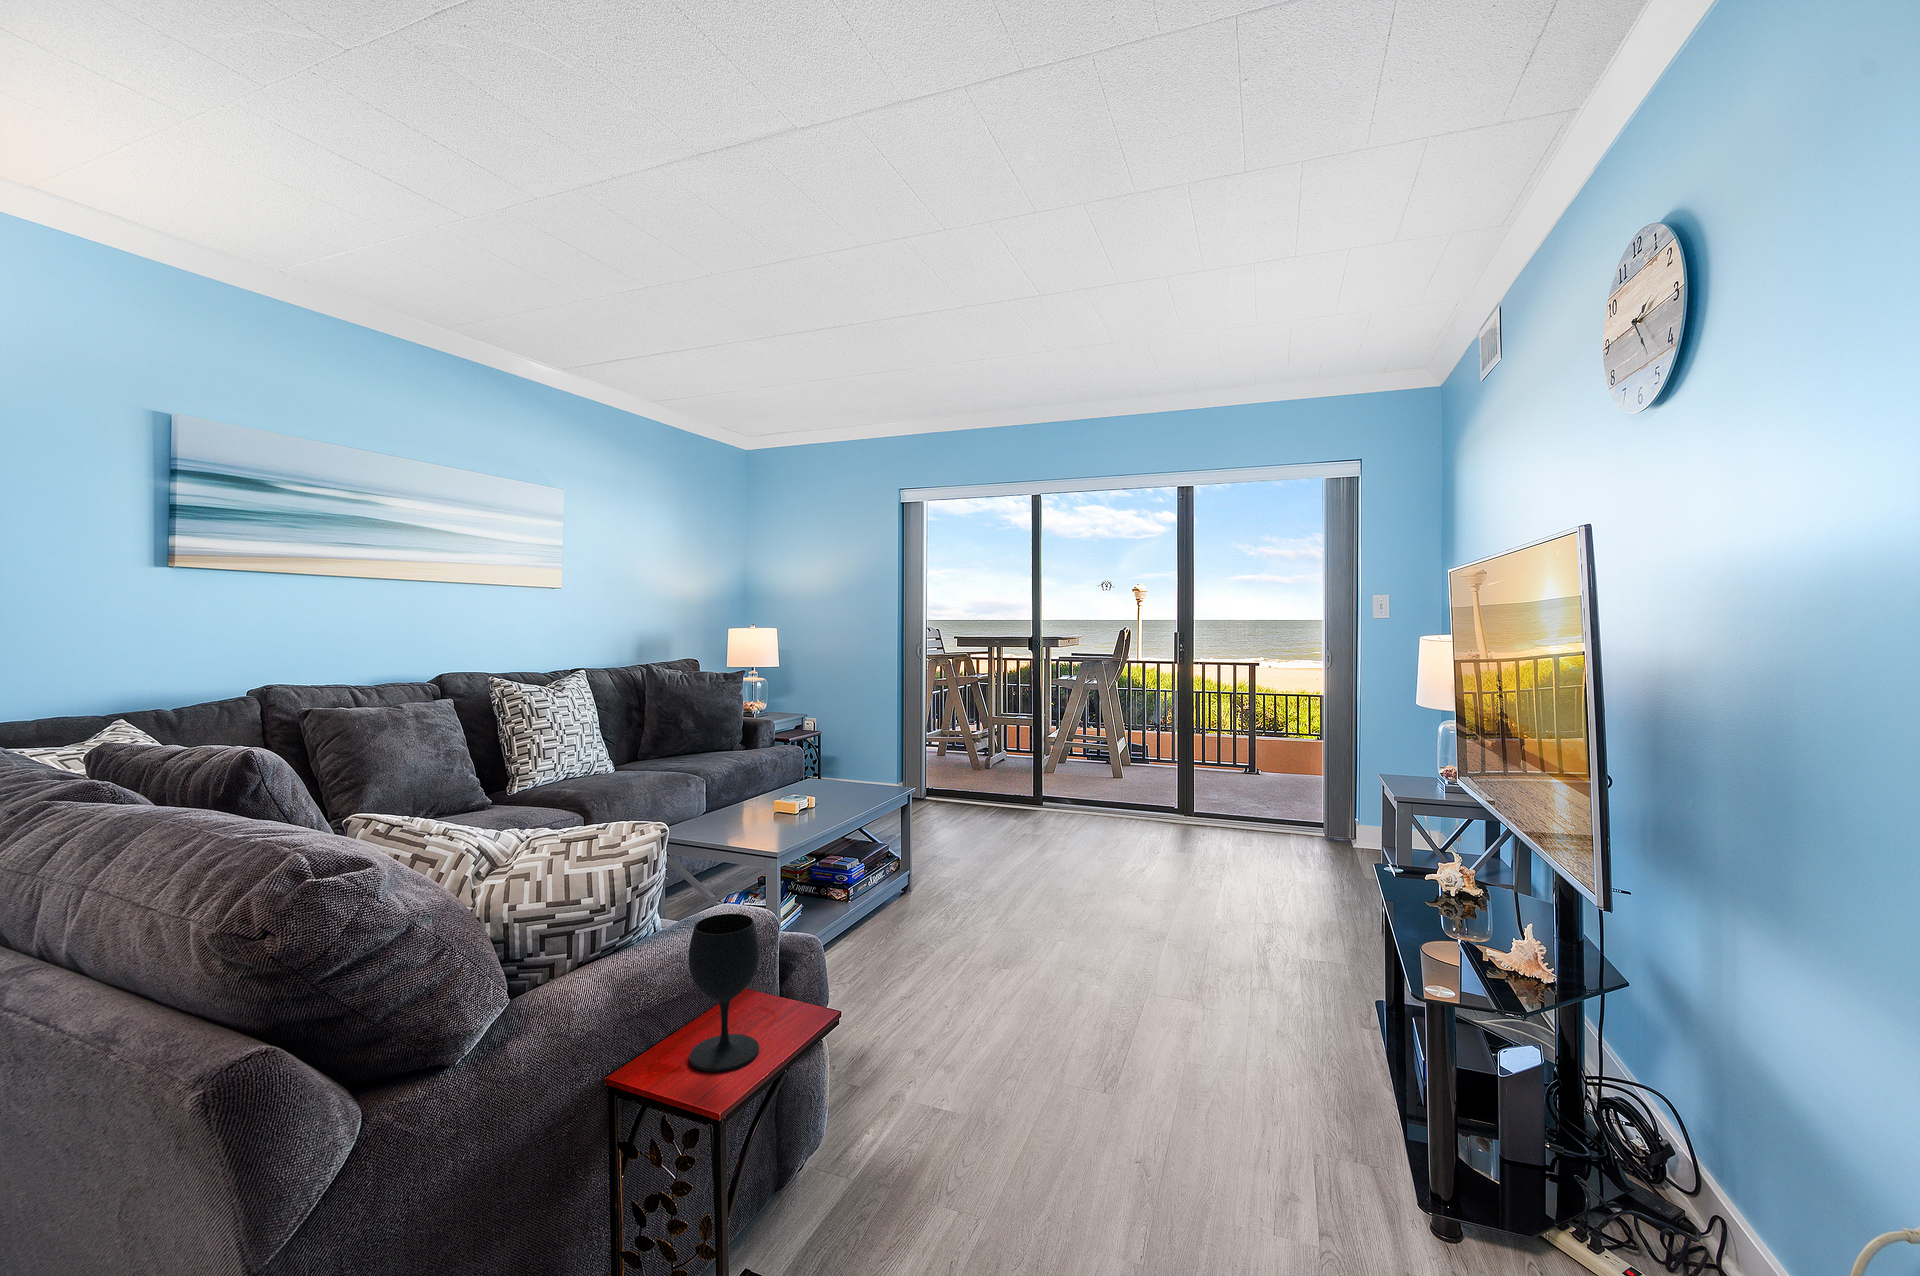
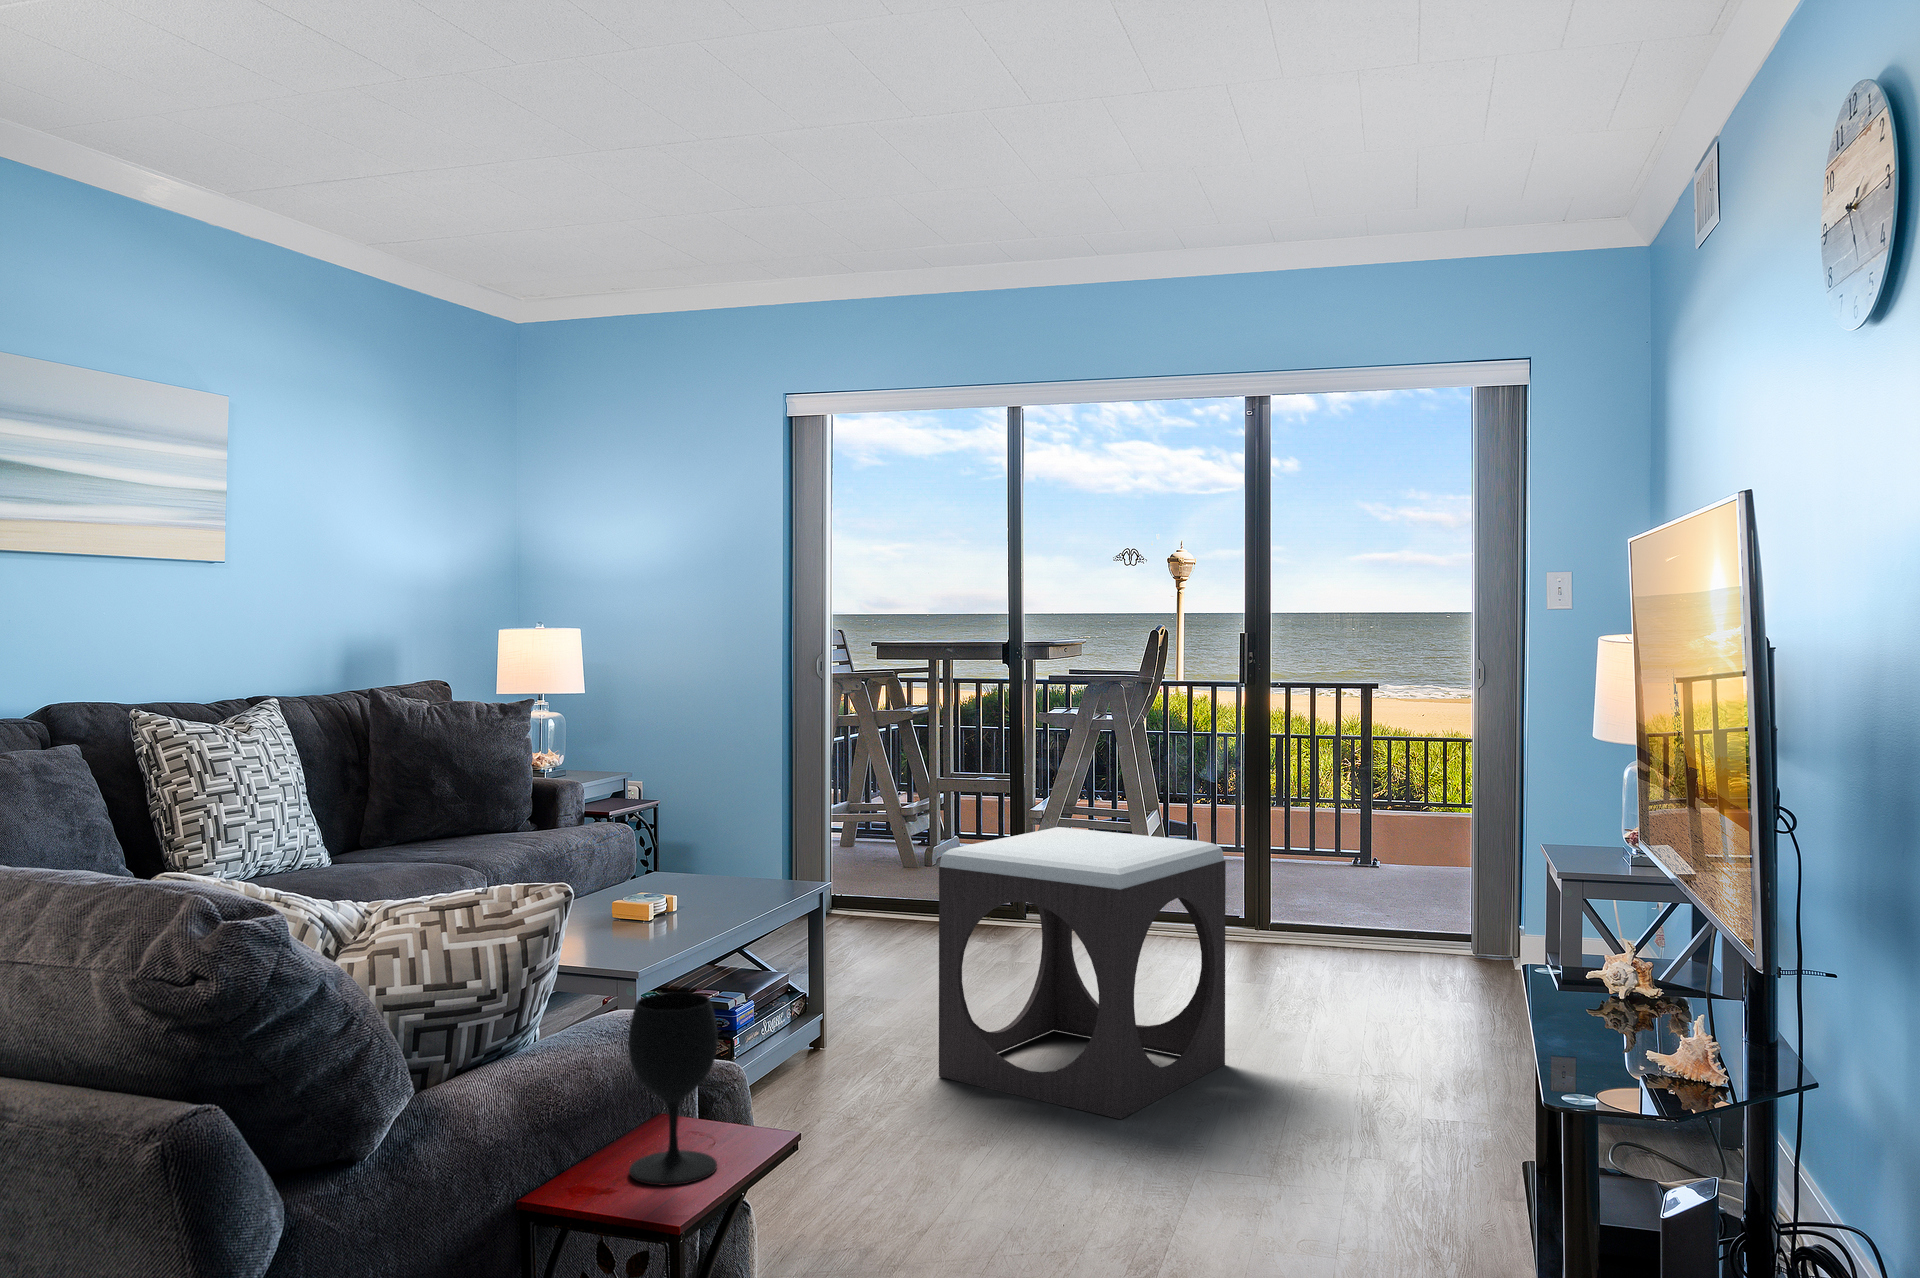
footstool: none [979,755,1167,952] -> present [939,827,1226,1119]

